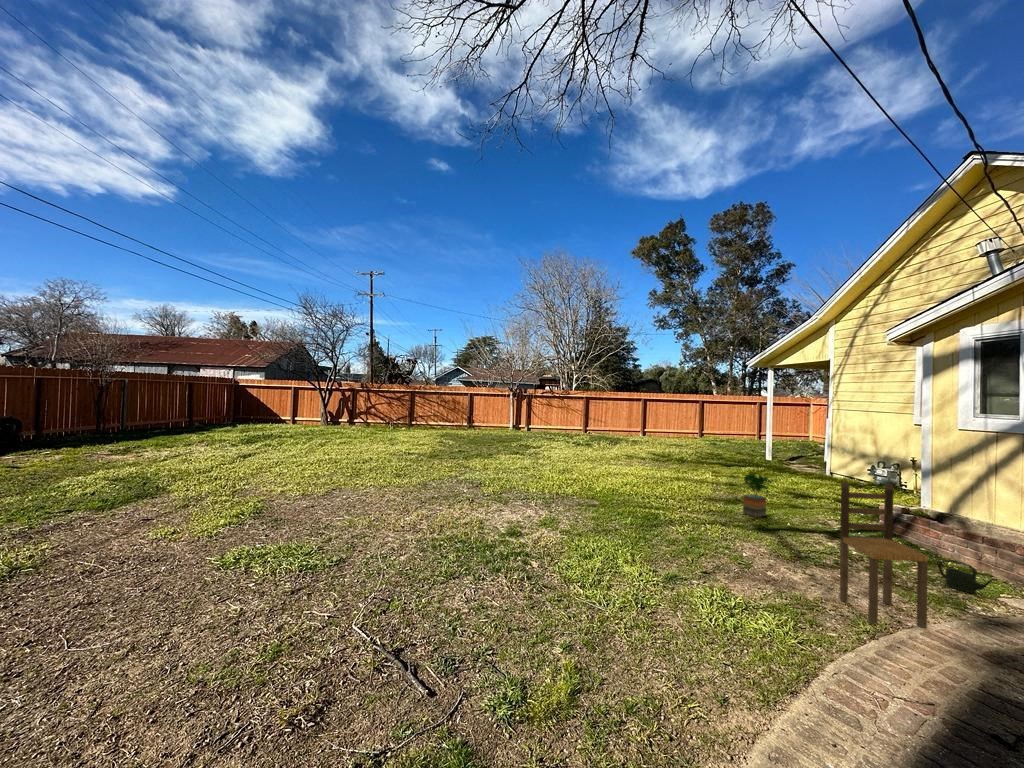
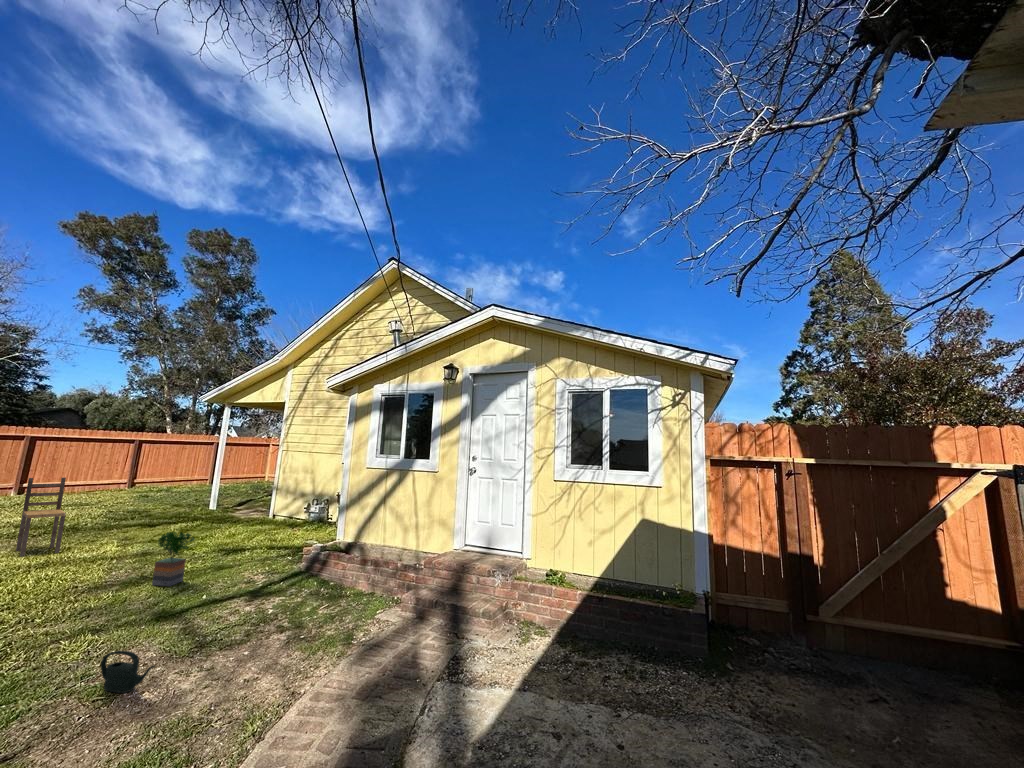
chair: present [840,482,928,628] -> present [16,477,66,557]
watering can: present [938,560,997,593] -> present [101,651,155,693]

